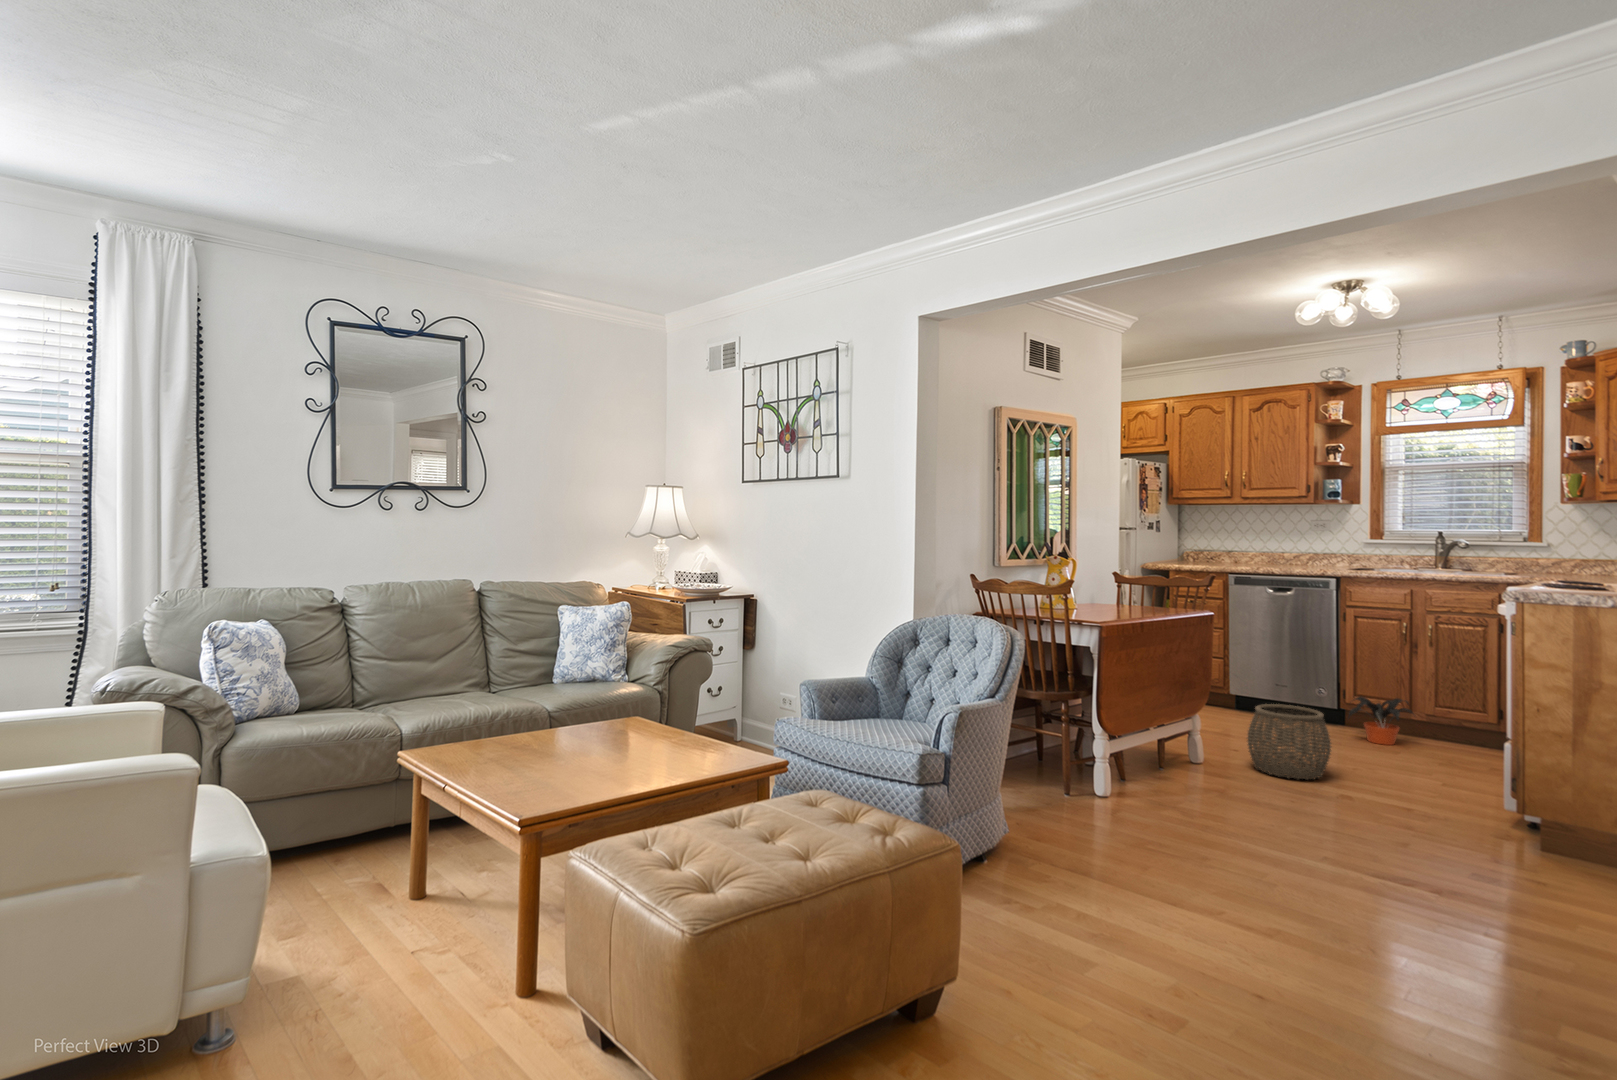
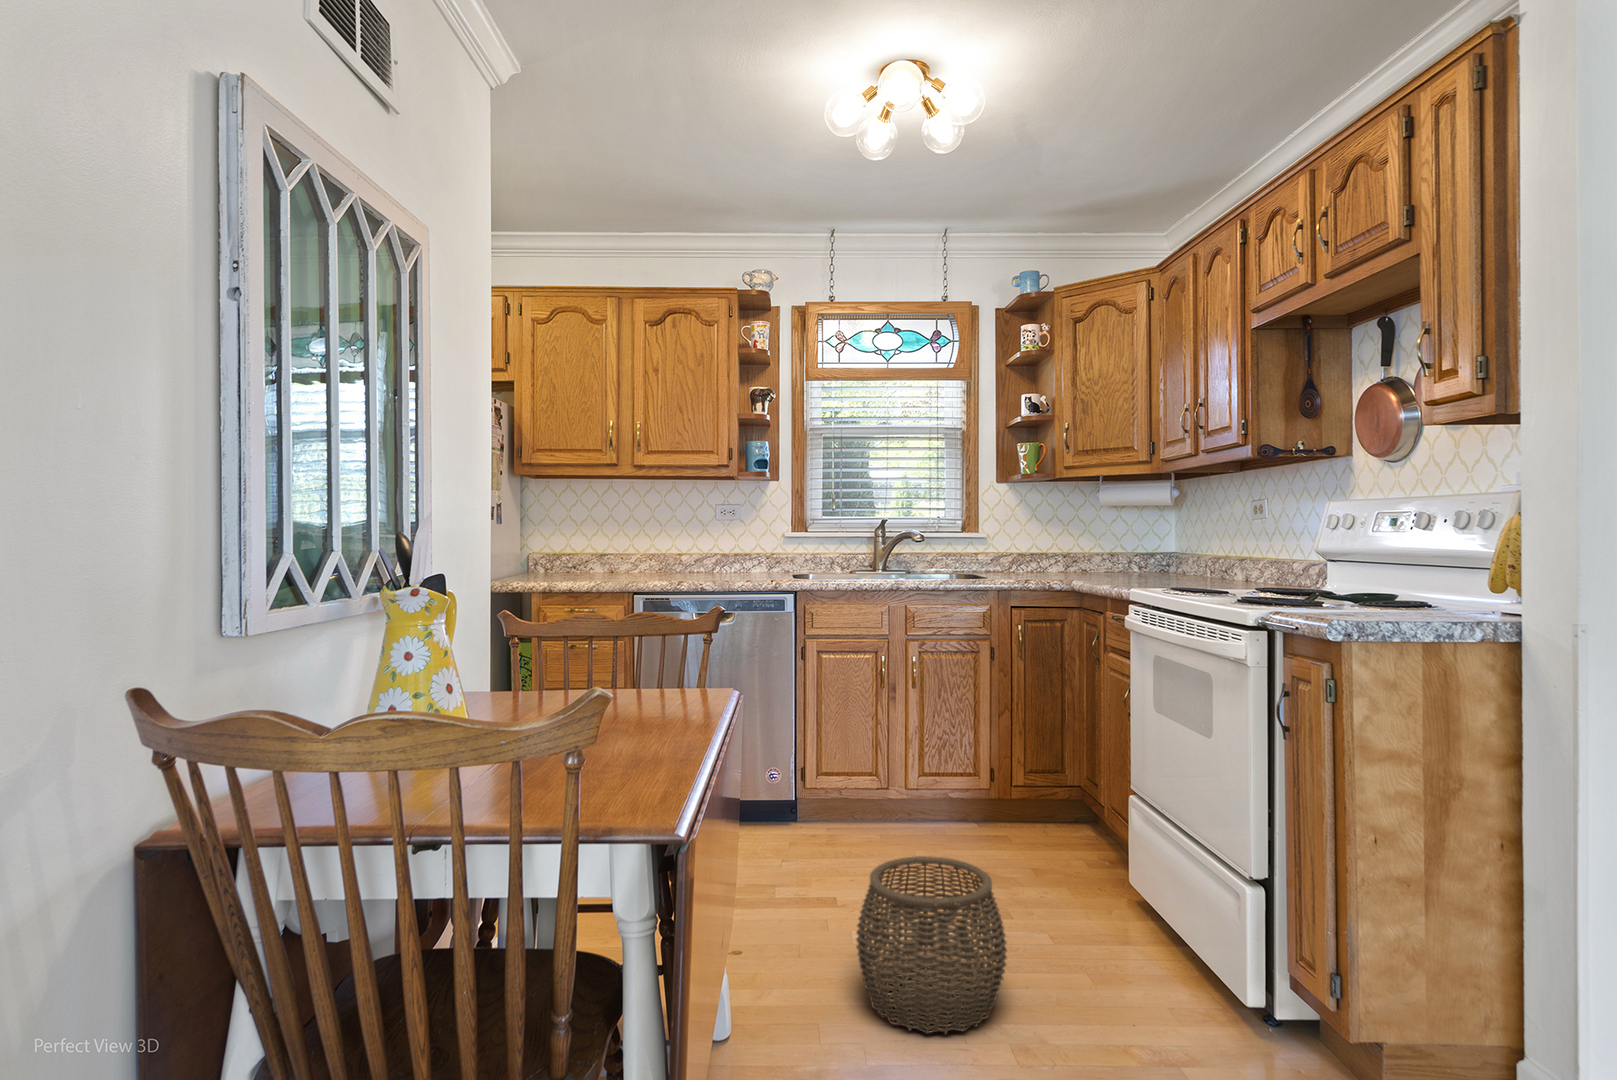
potted plant: present [1348,696,1413,745] -> none [854,772,943,853]

